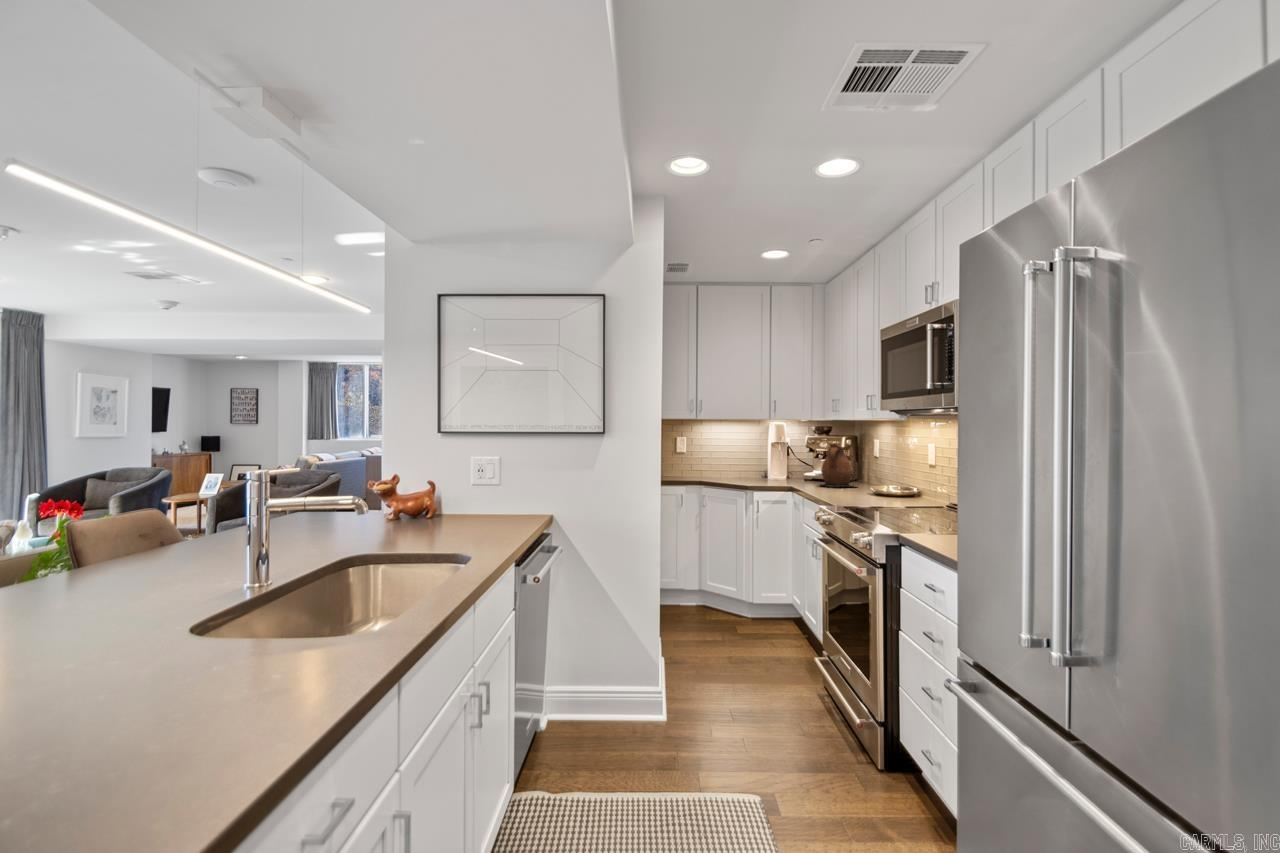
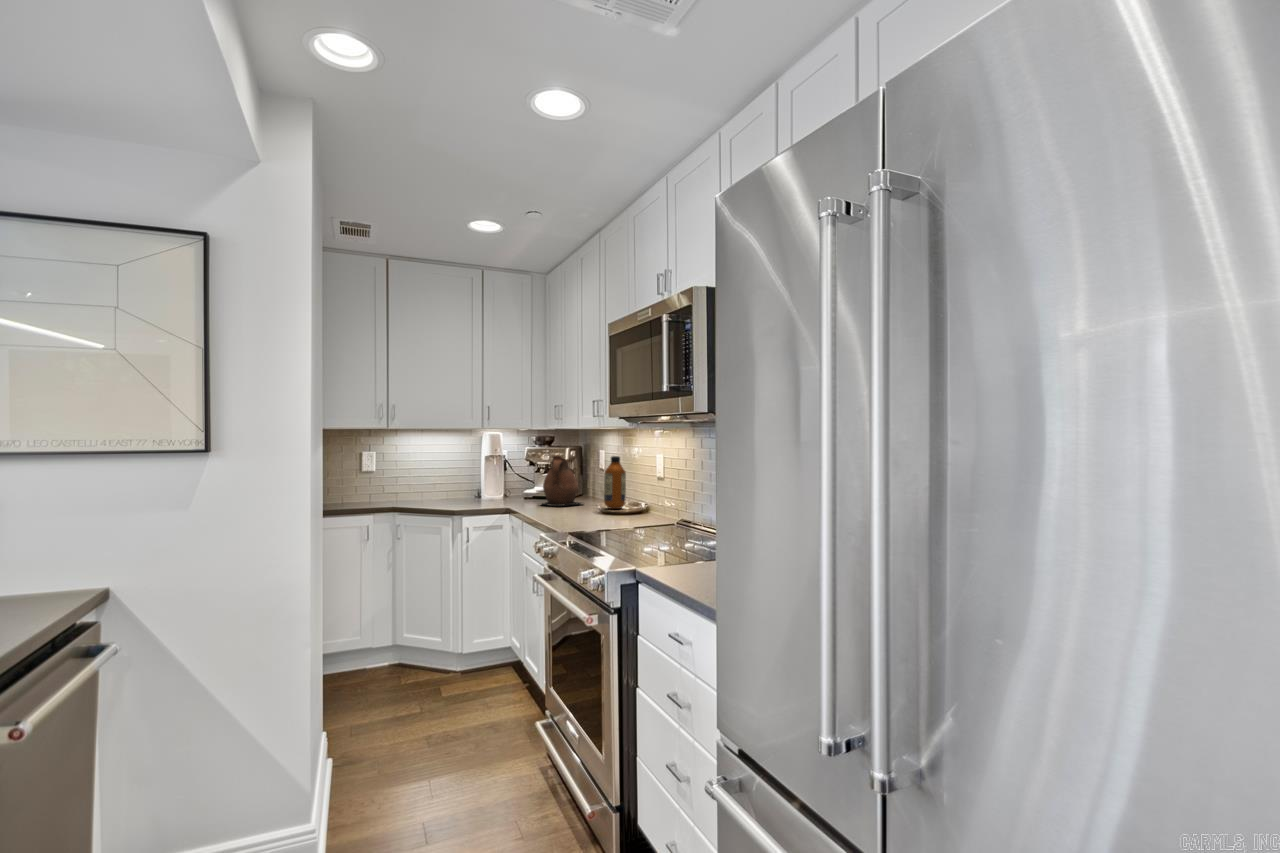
bottle: none [877,445,897,492] -> present [604,456,626,509]

